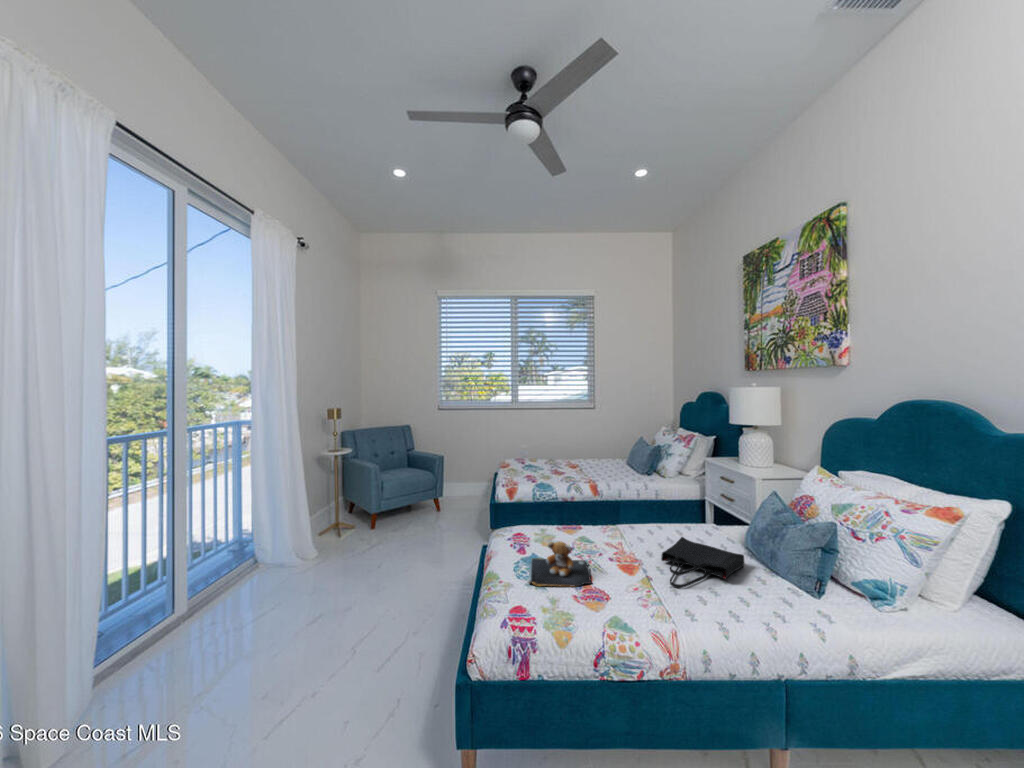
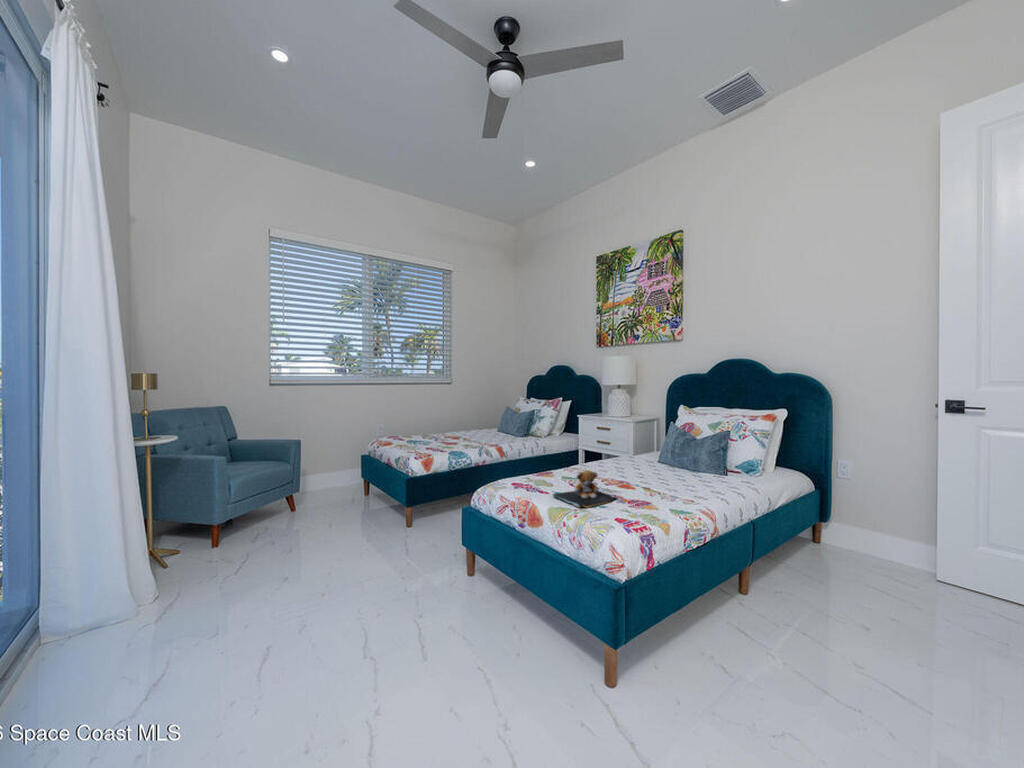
tote bag: present [661,537,744,588] -> none [628,462,683,489]

